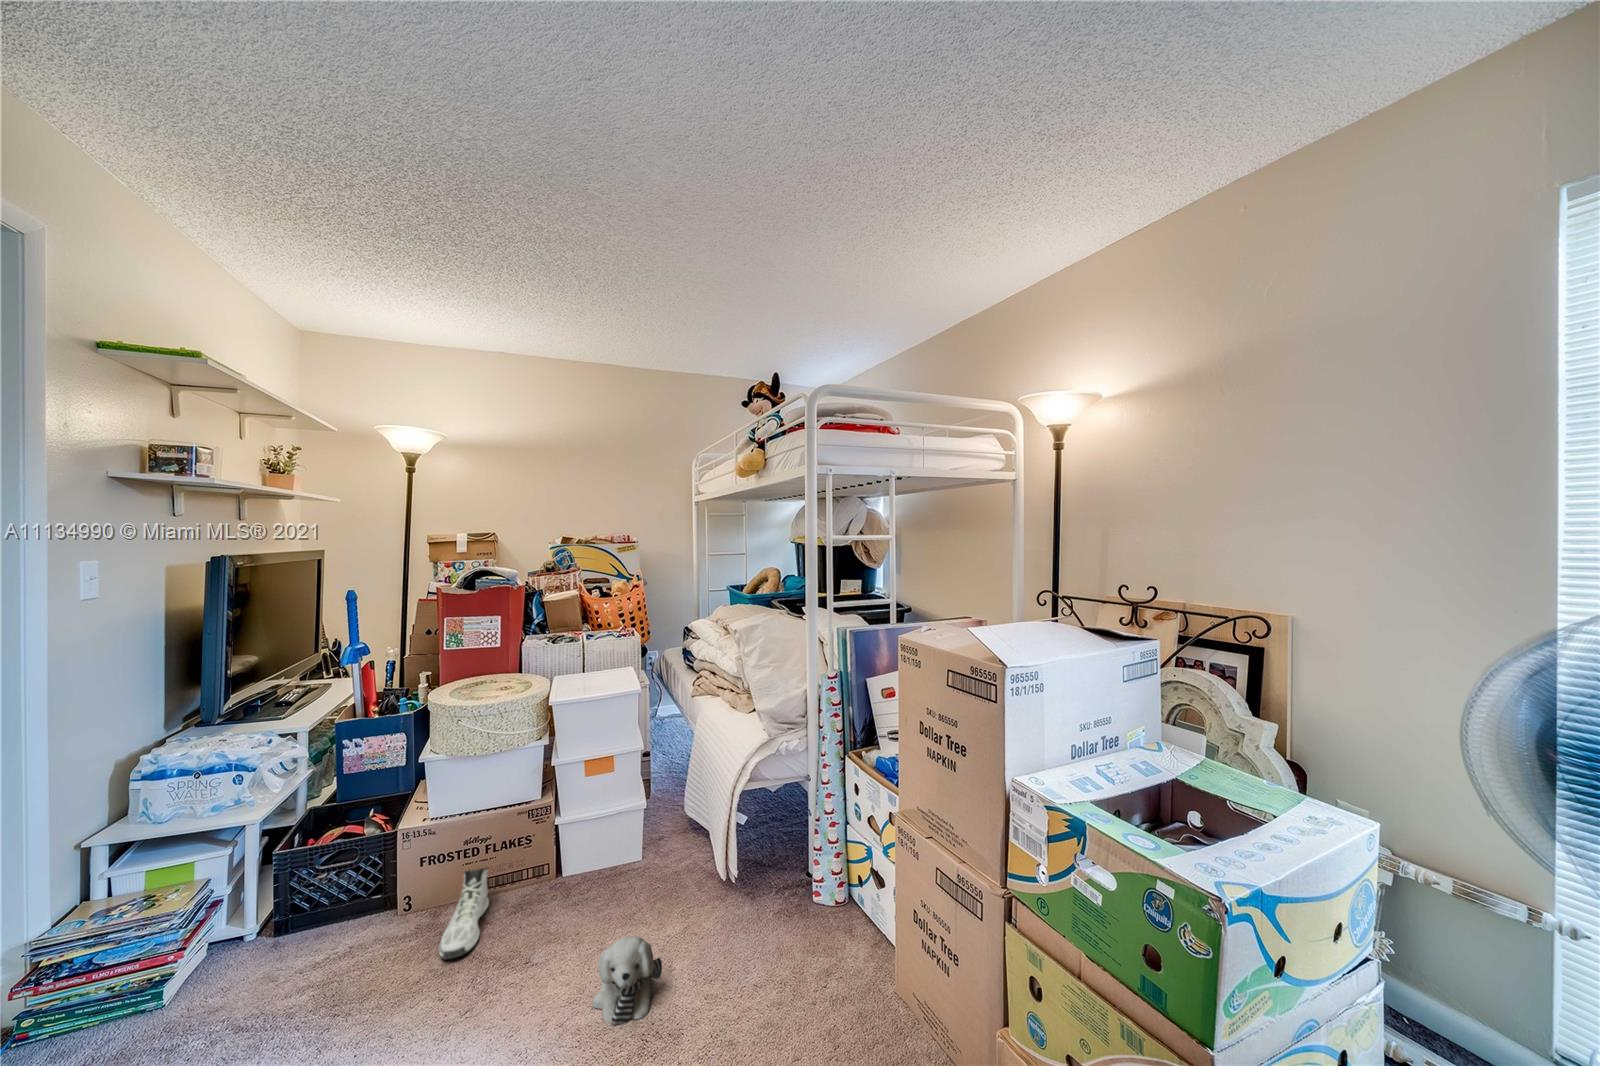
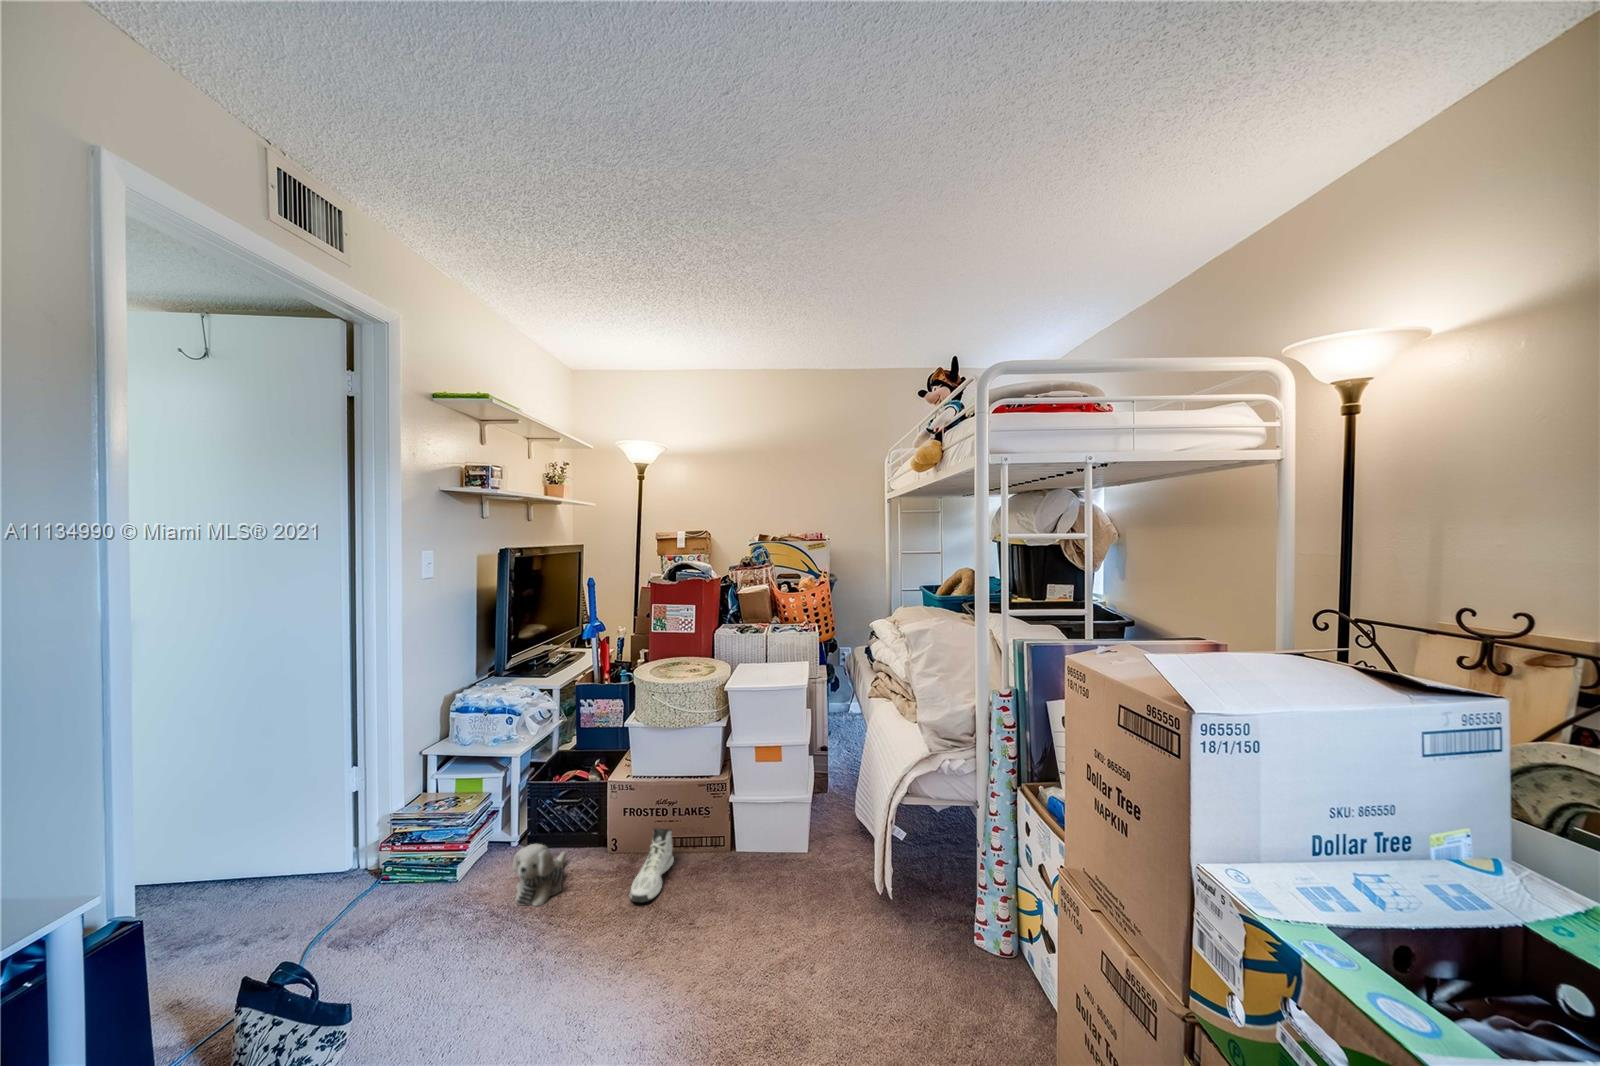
plush toy: present [593,936,662,1026] -> present [512,844,567,906]

